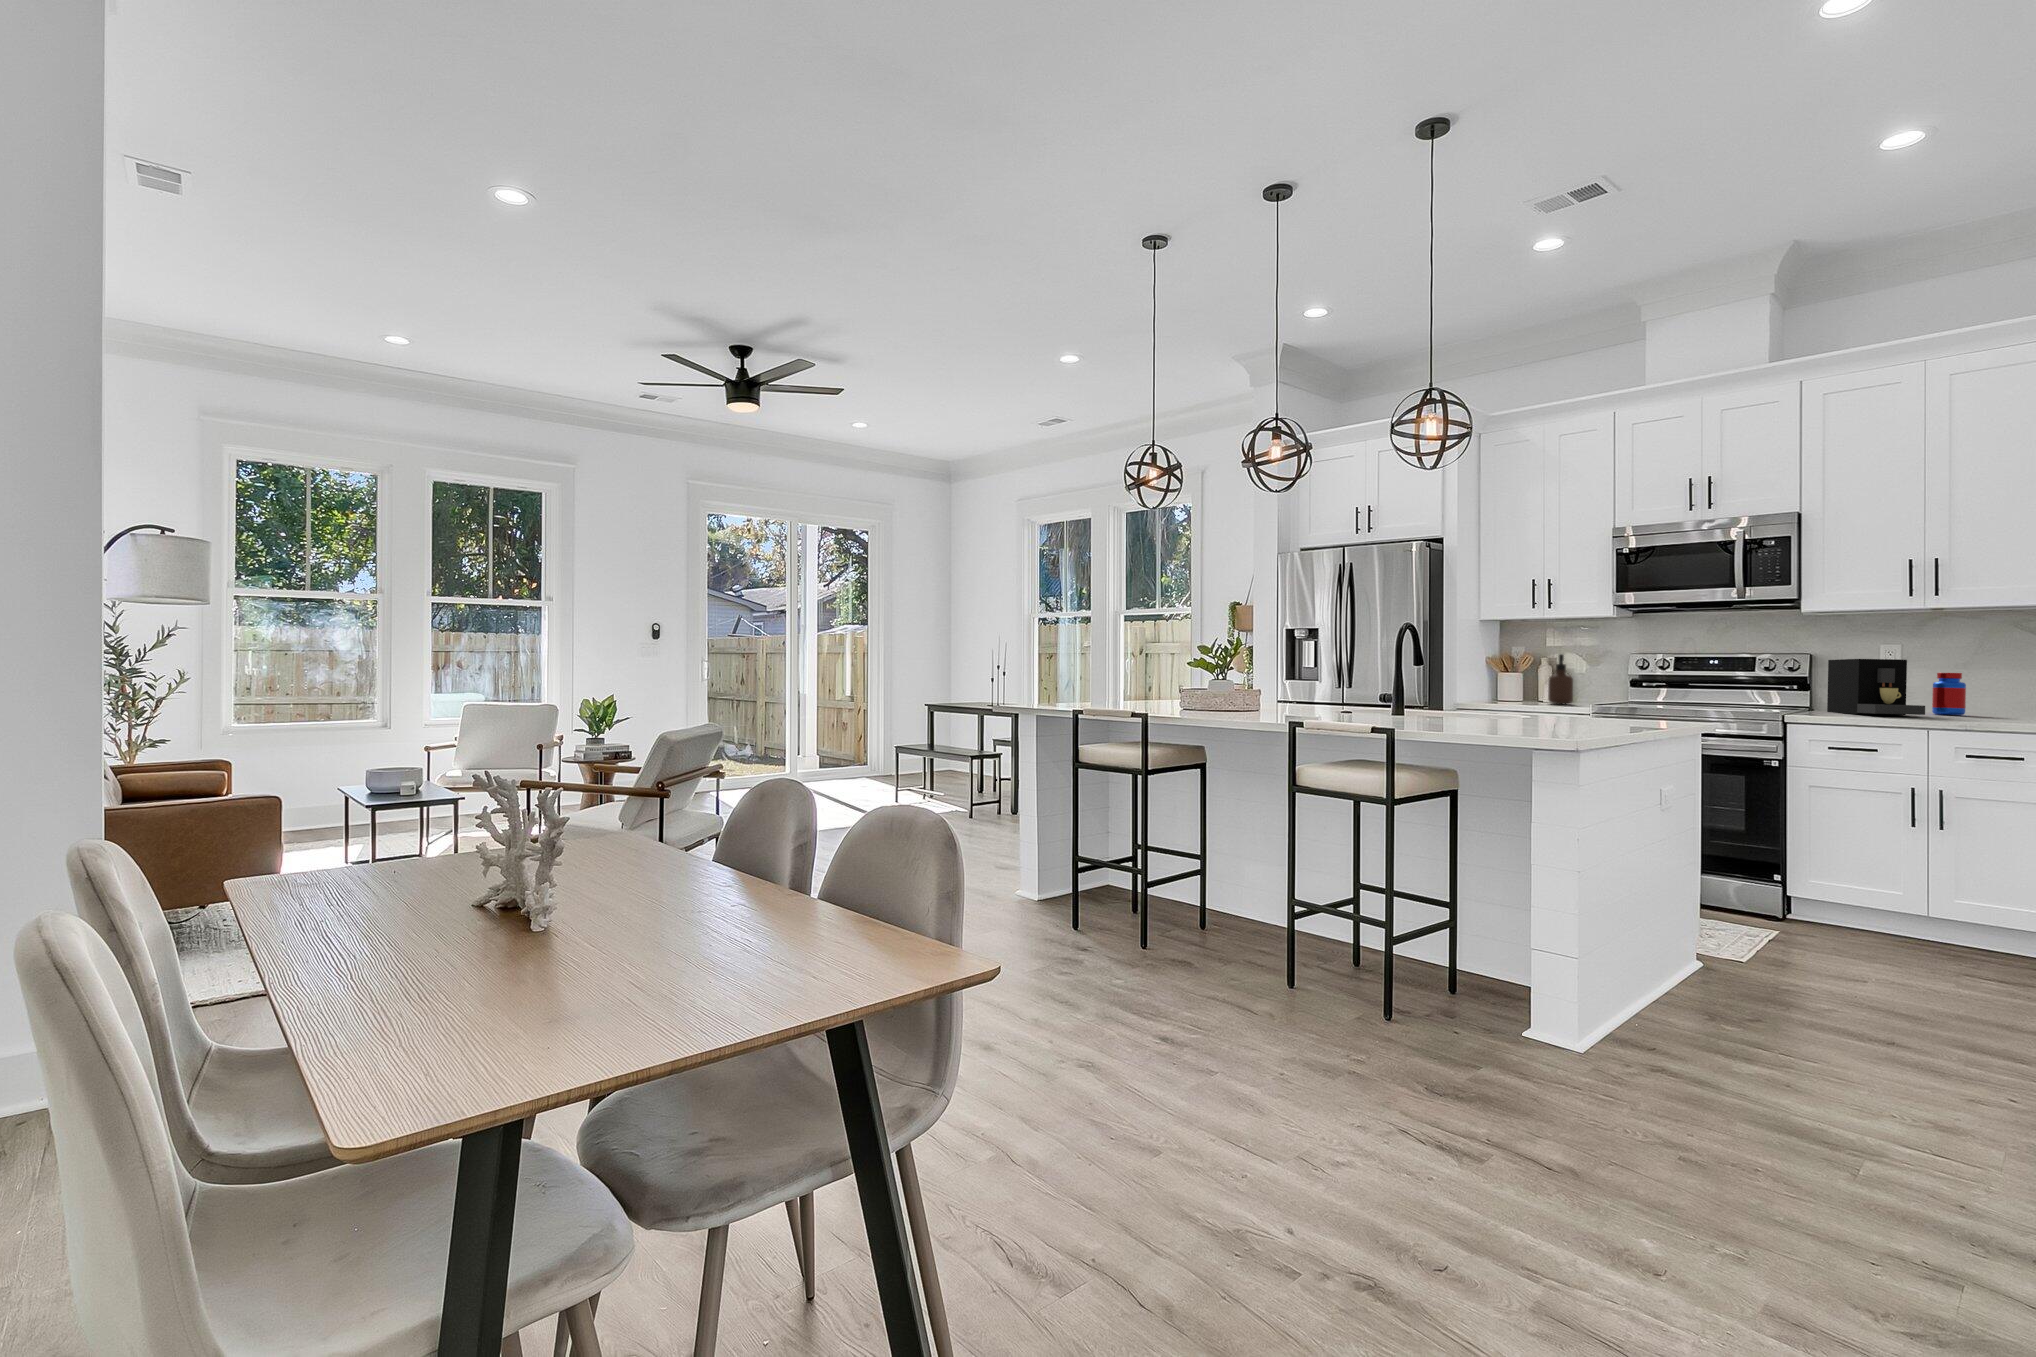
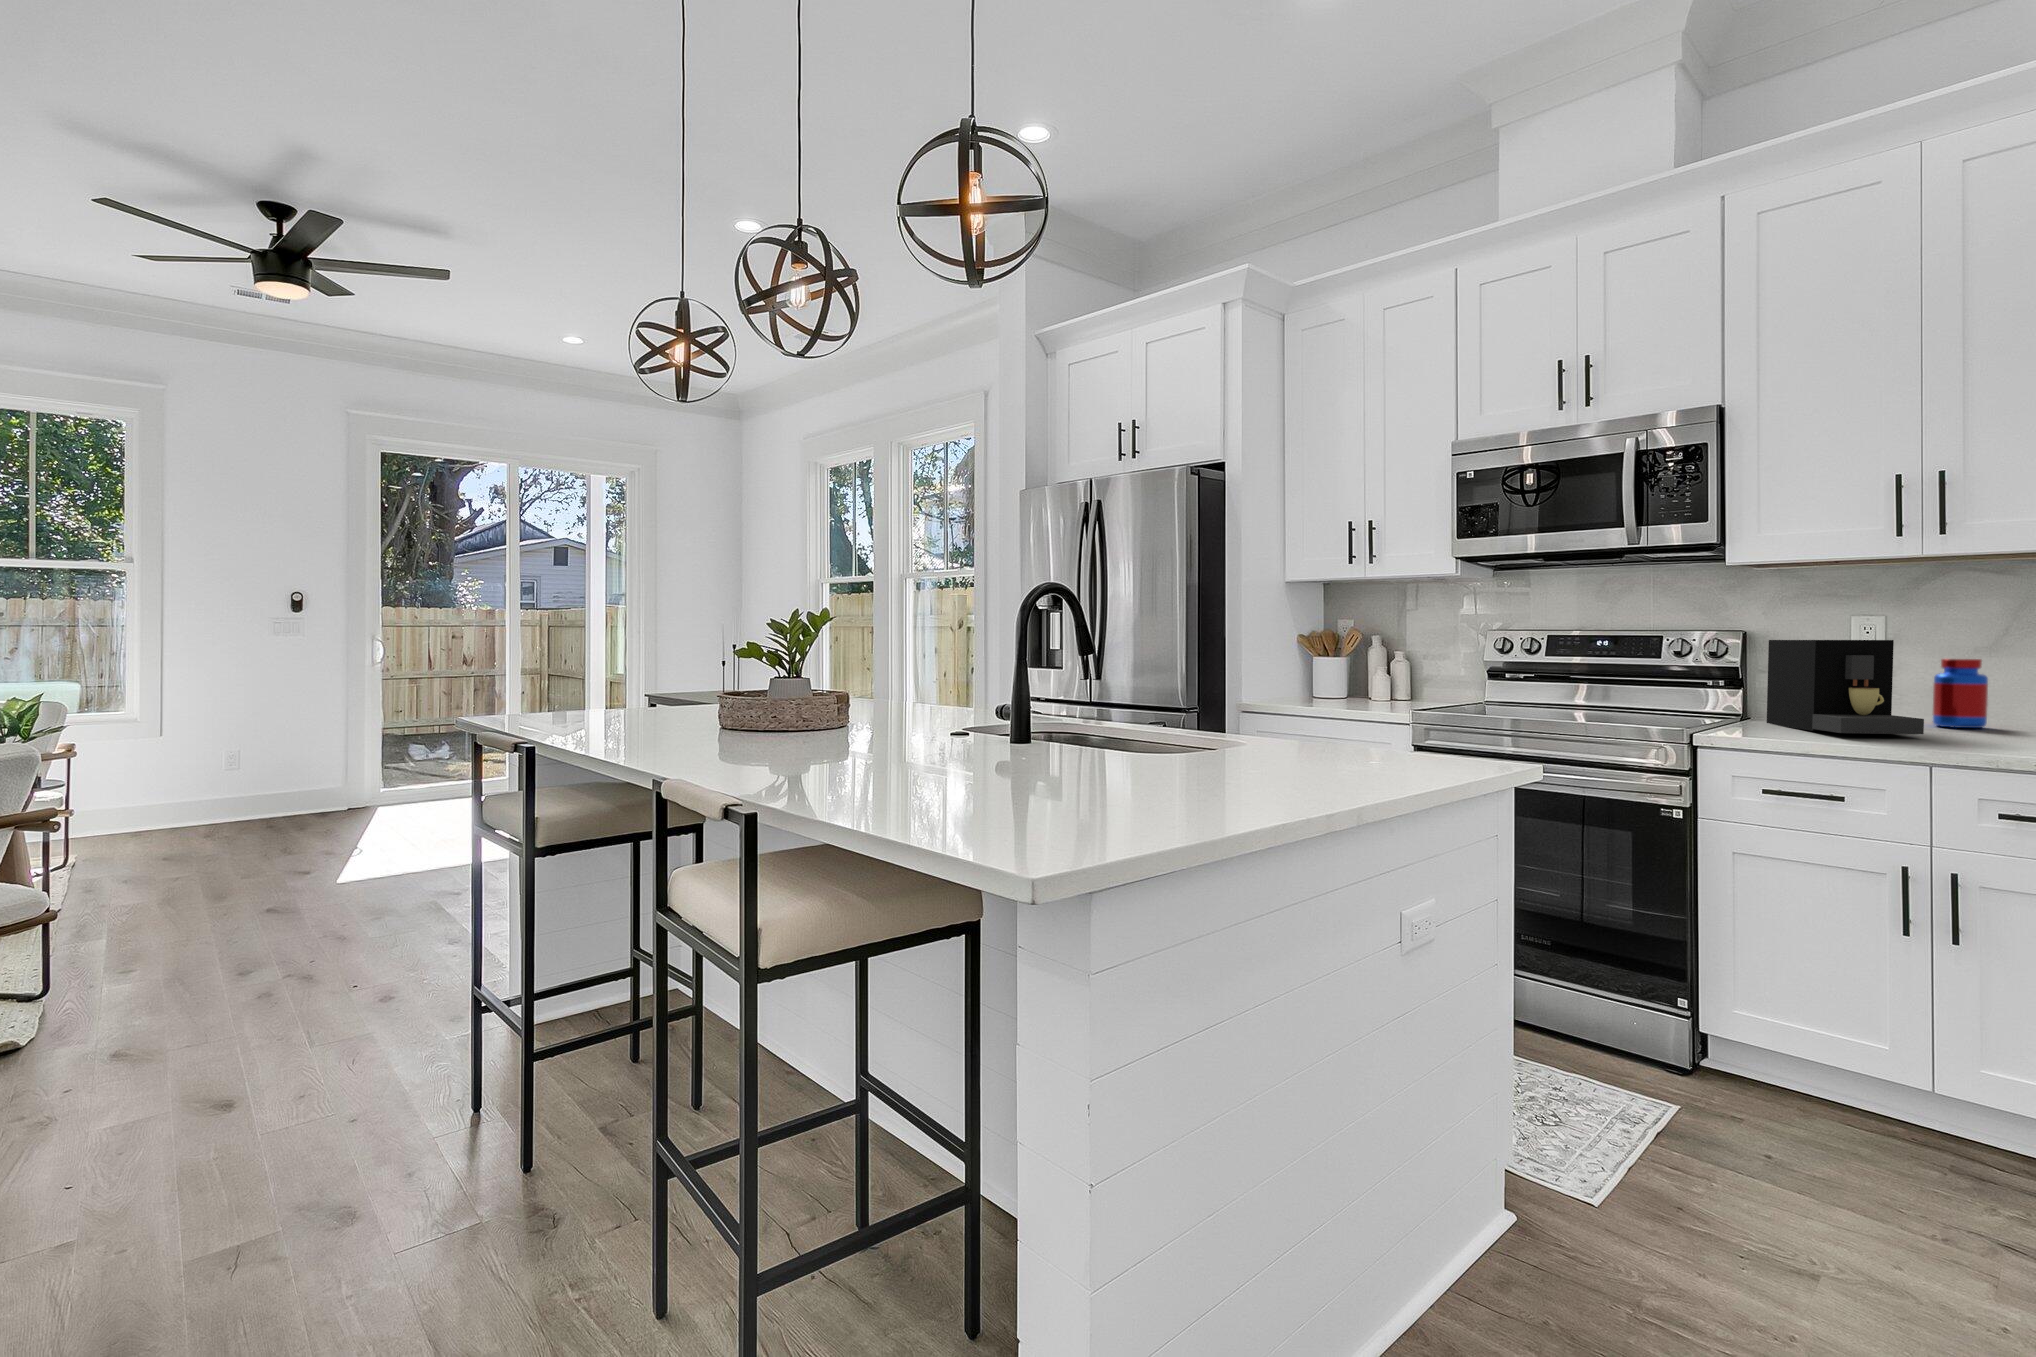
soap dispenser: present [1548,654,1573,704] -> none [1356,635,1391,711]

